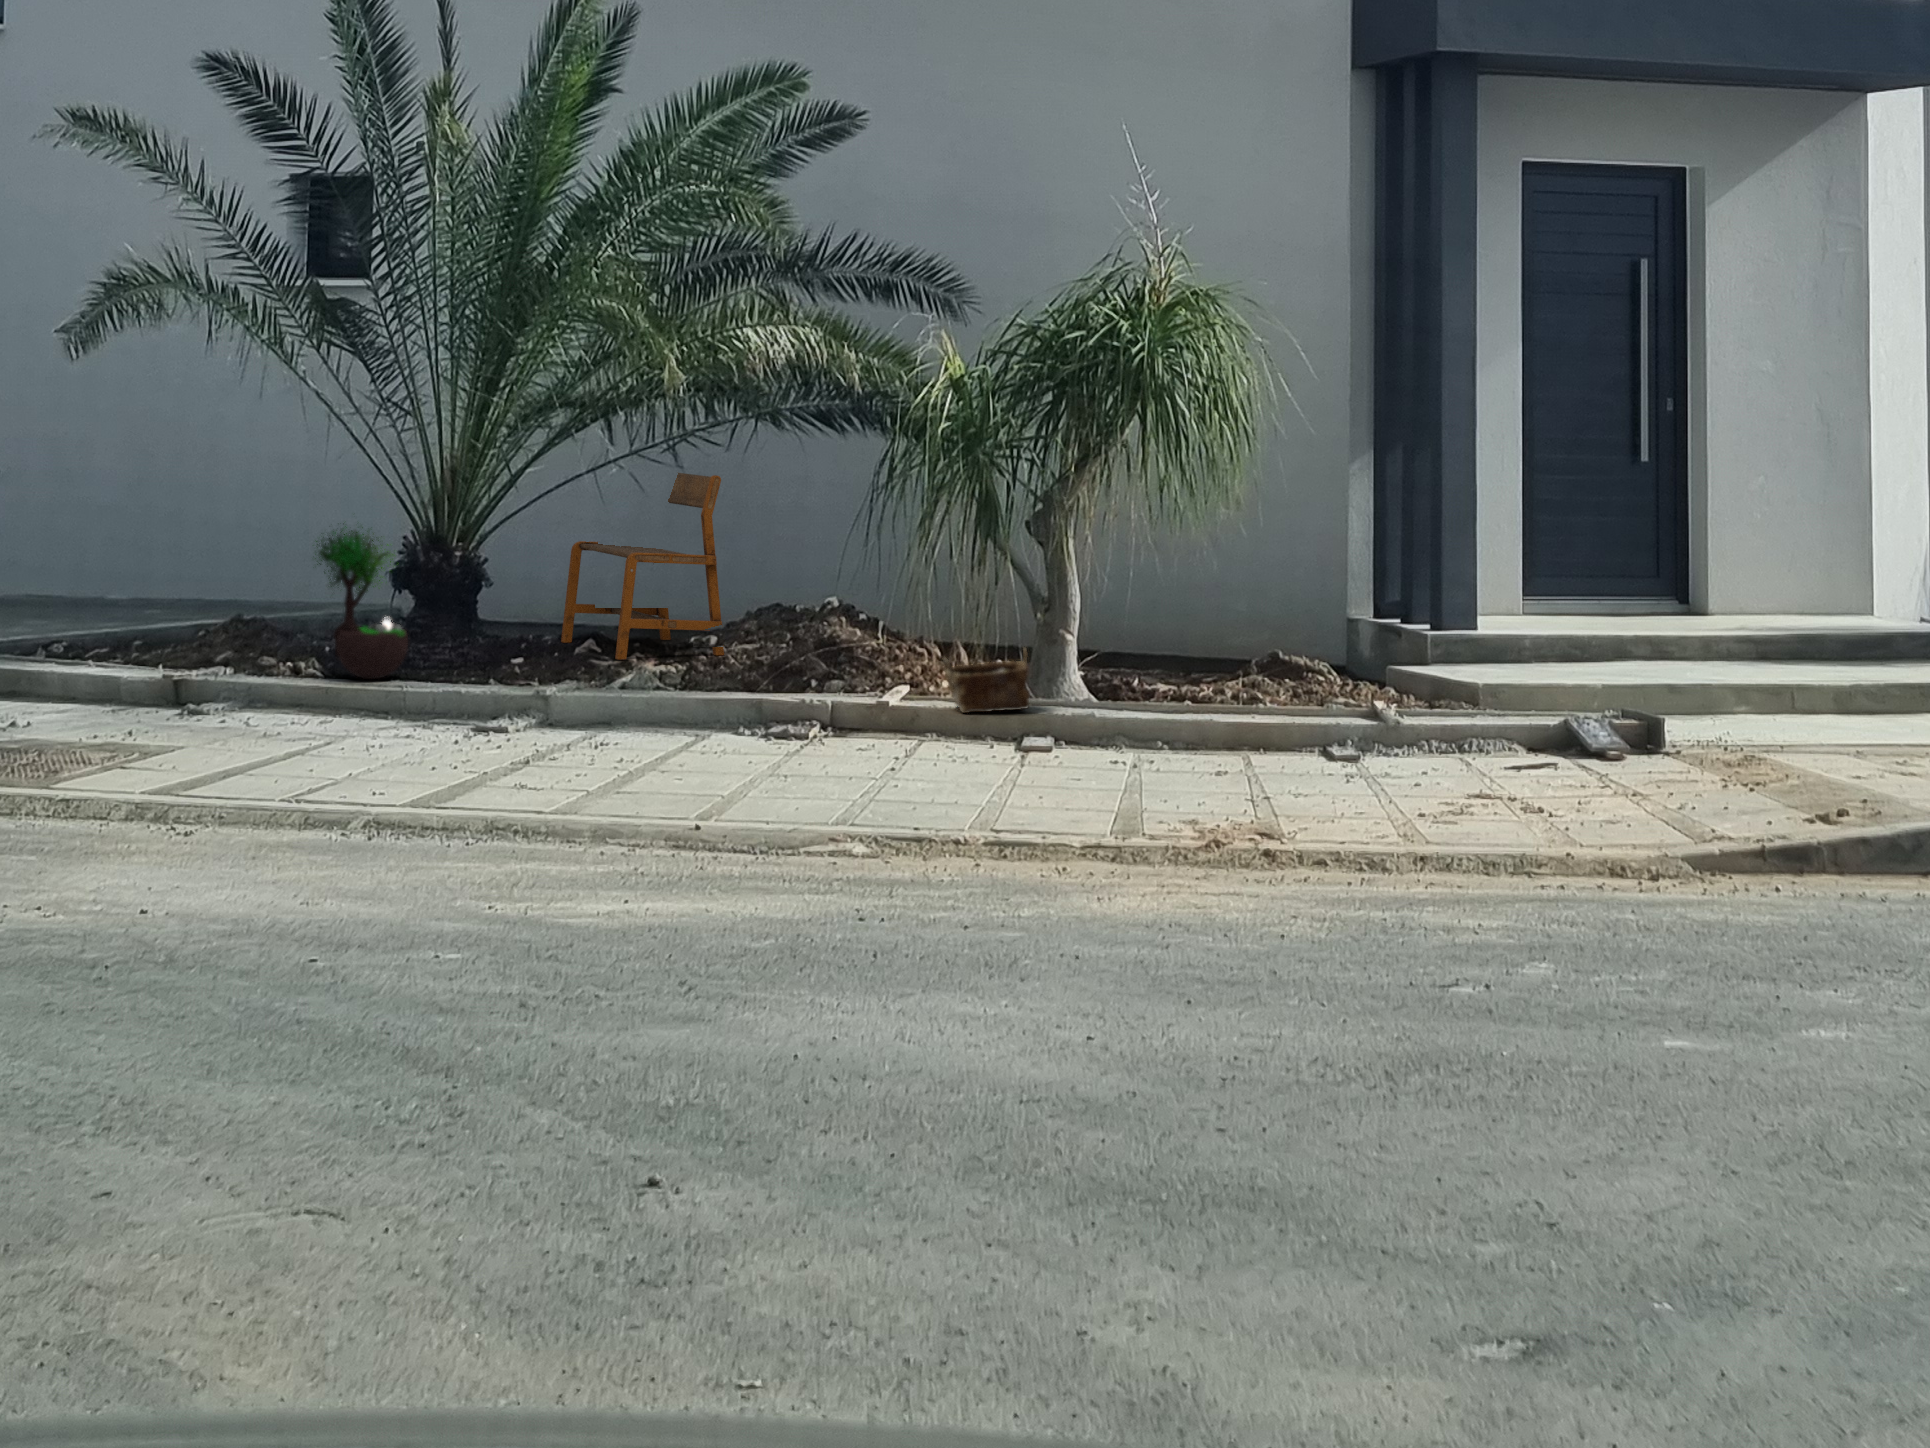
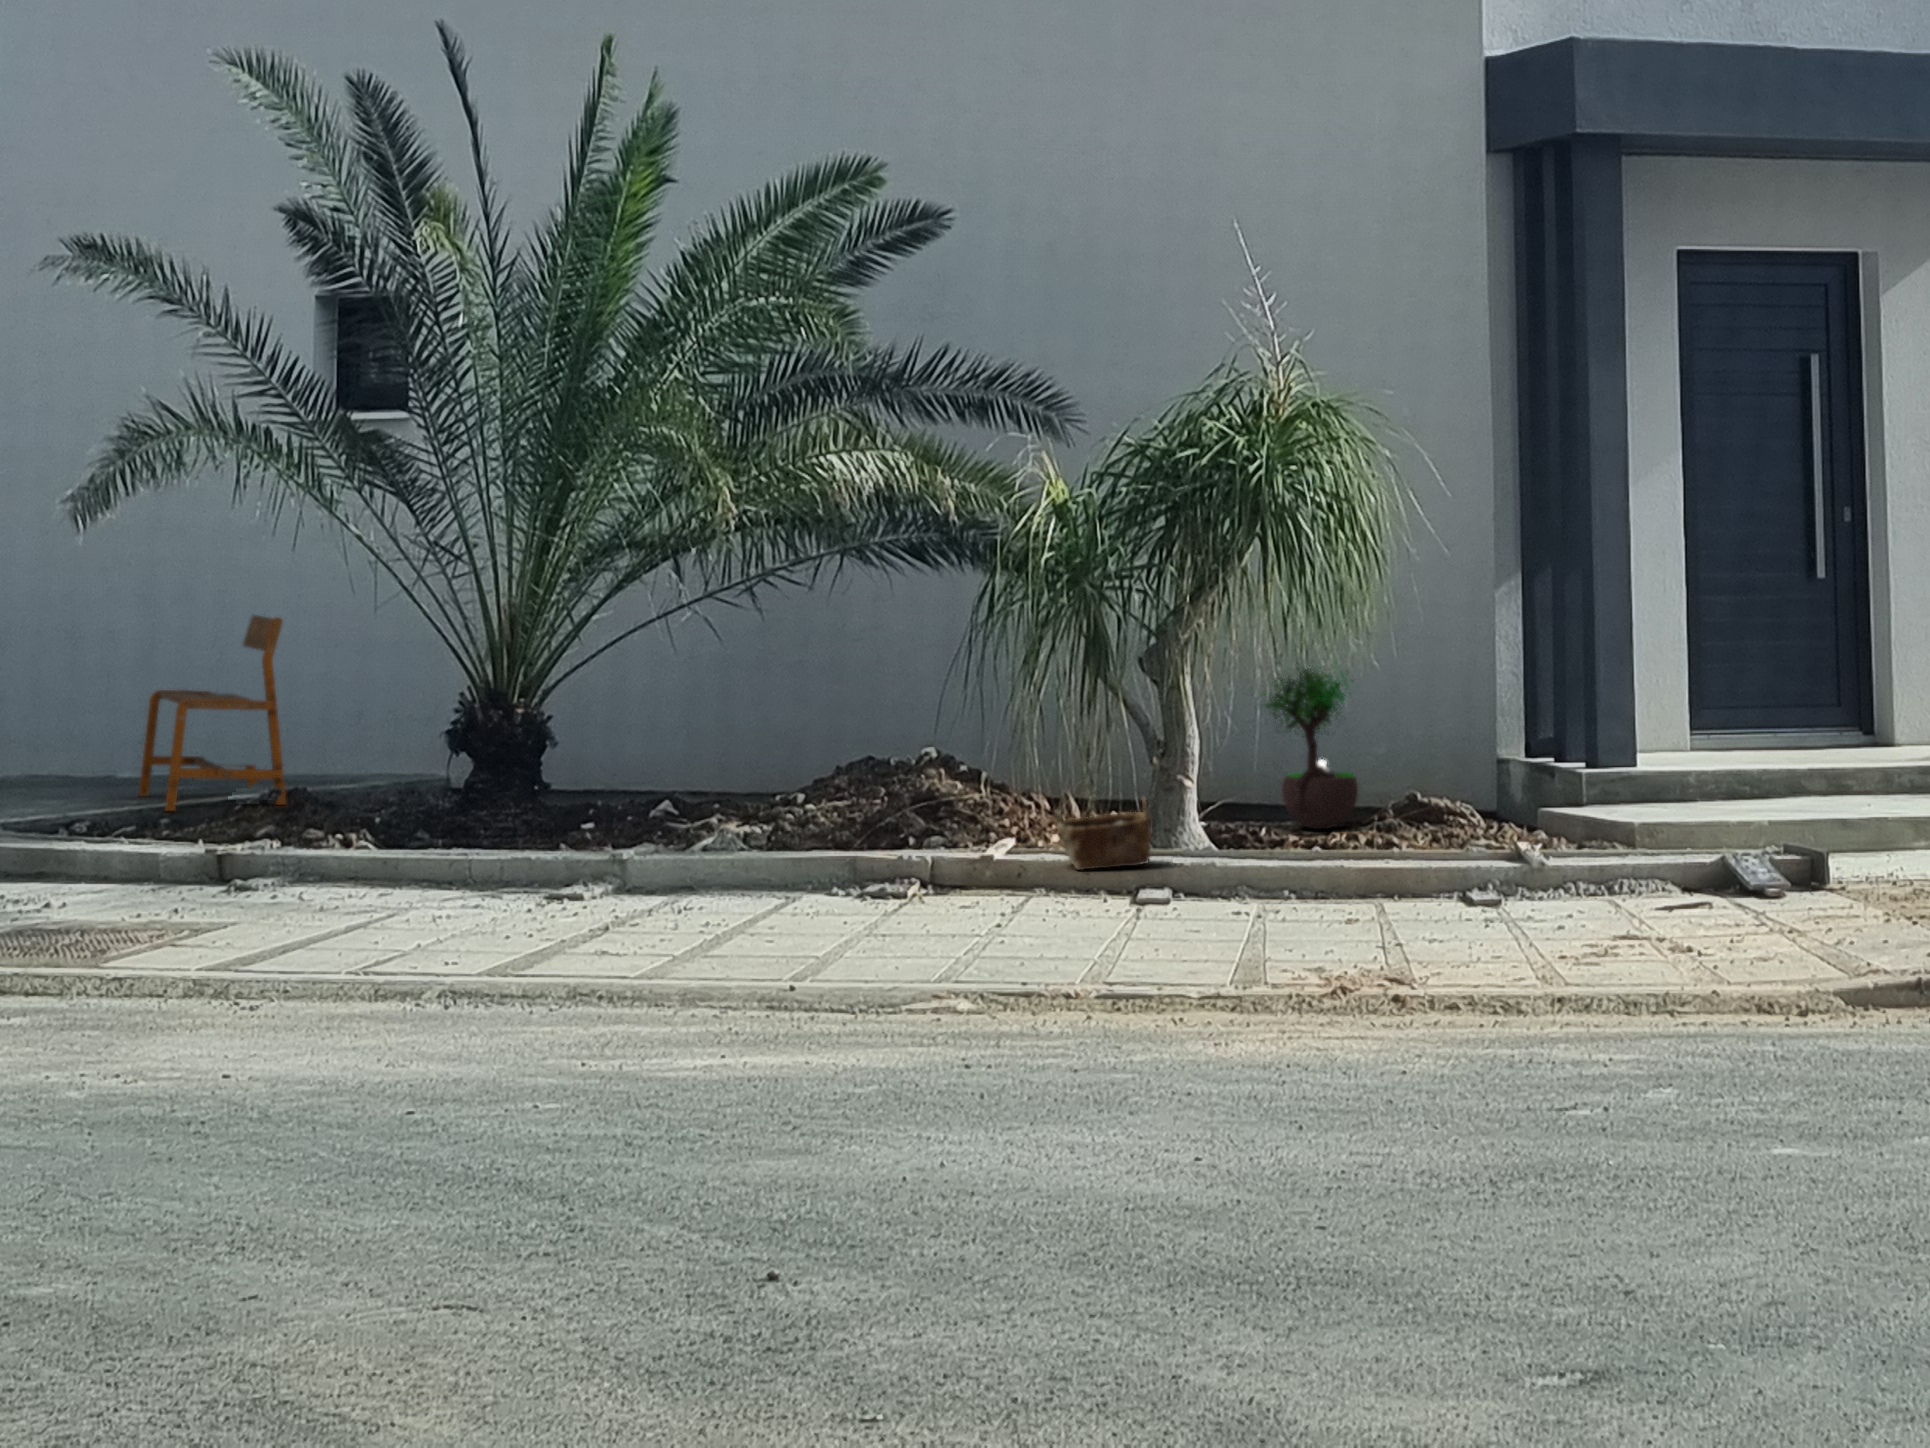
bench: present [561,473,724,660] -> present [139,615,286,811]
potted tree: present [315,526,408,679] -> present [1260,663,1358,829]

